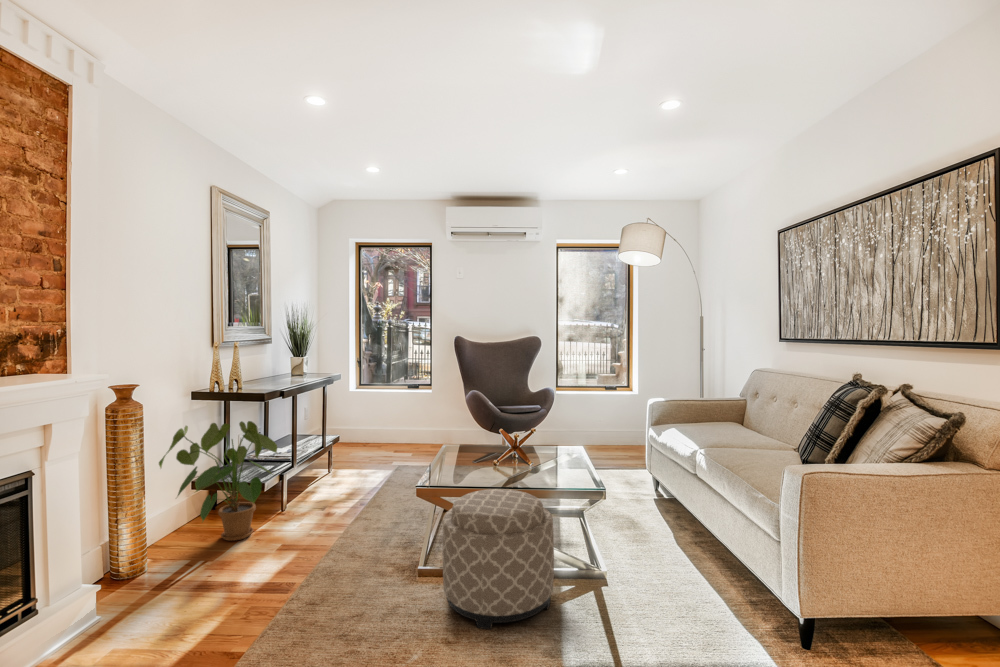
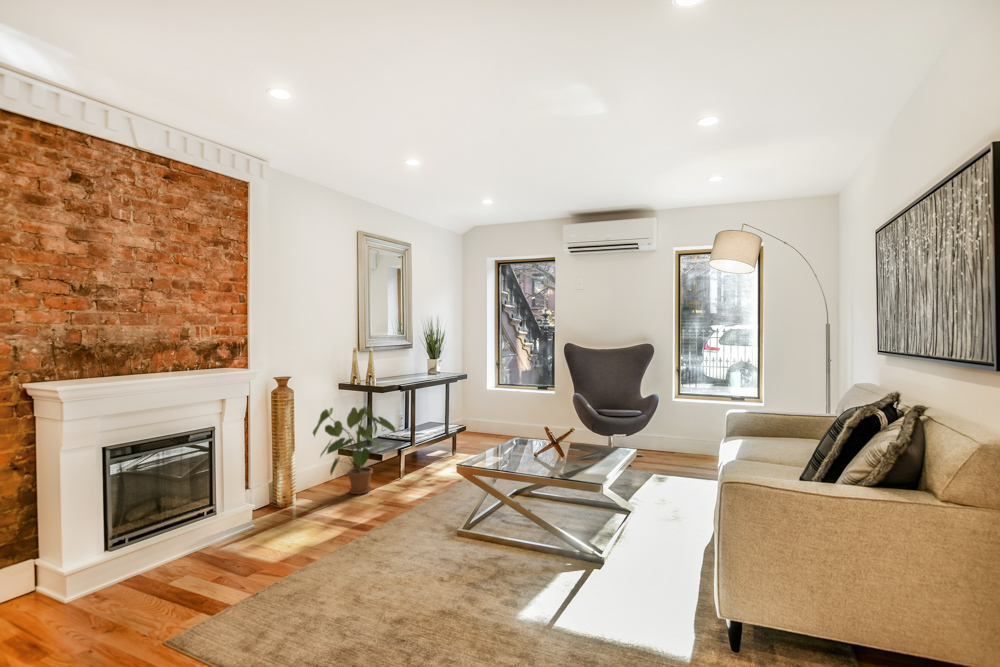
ottoman: present [442,489,554,629] -> none [455,473,549,584]

